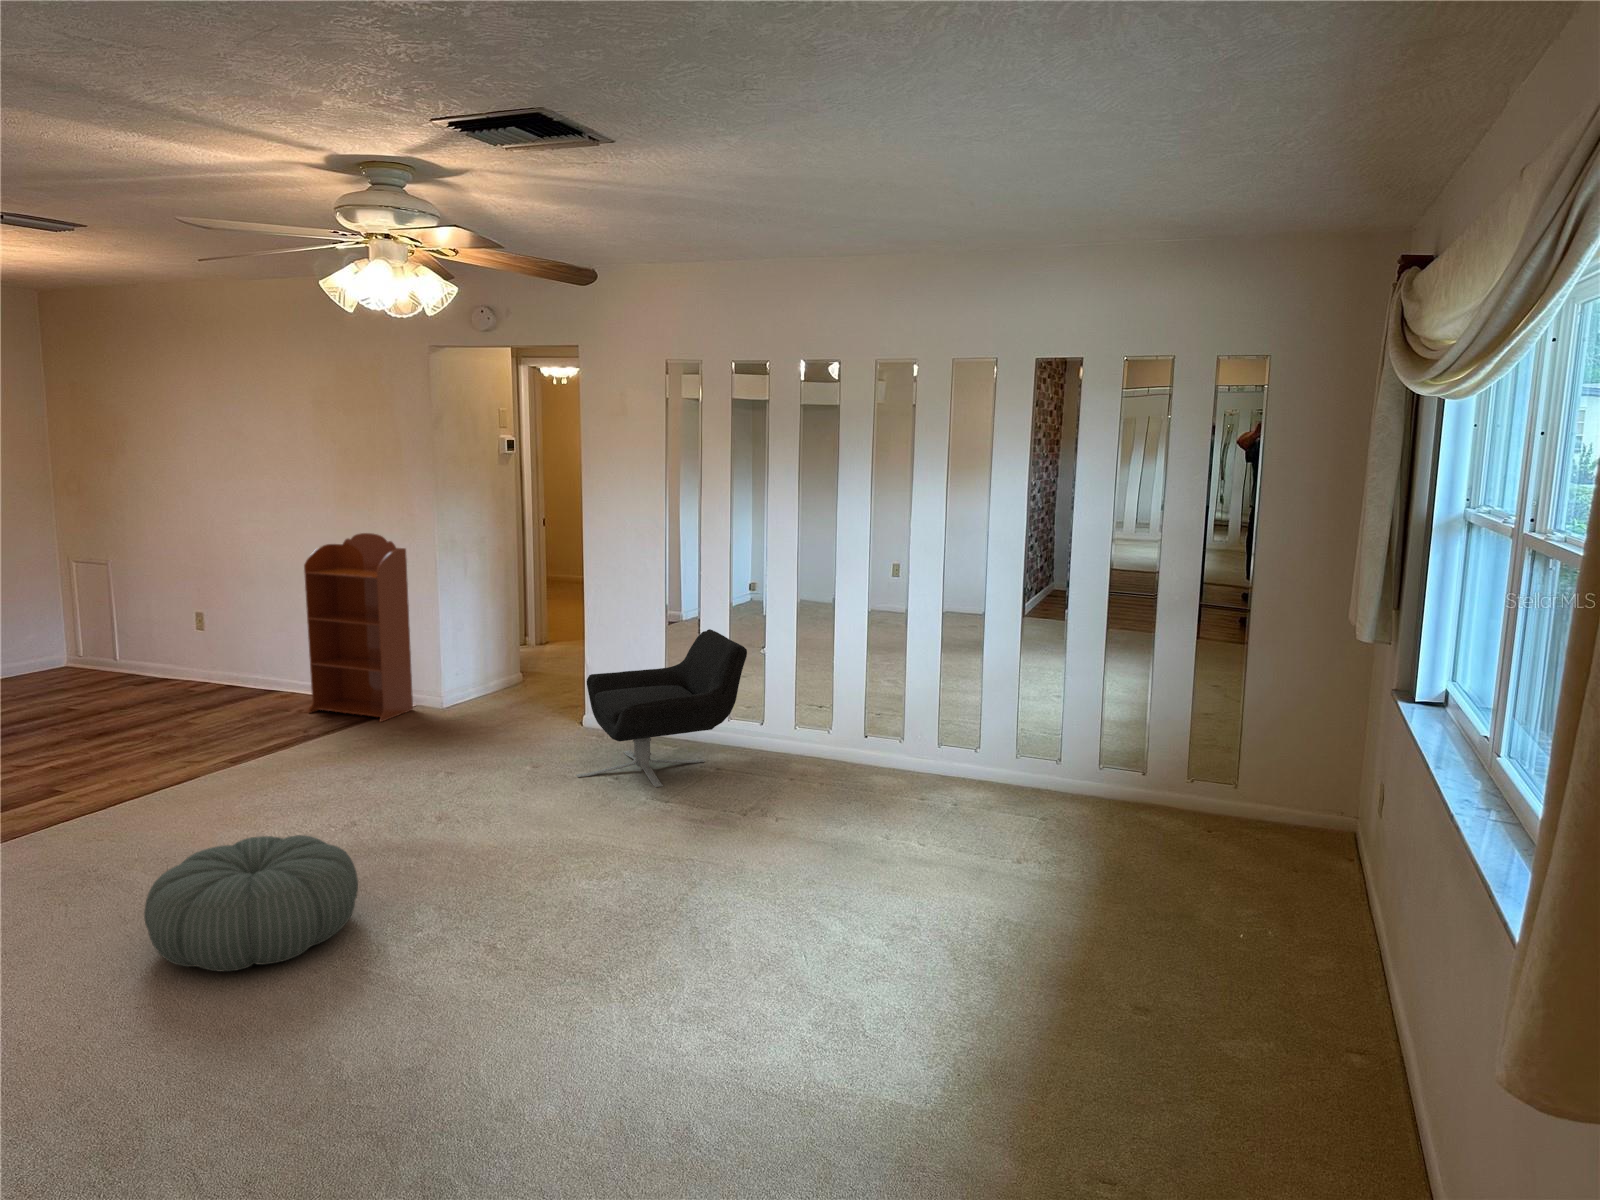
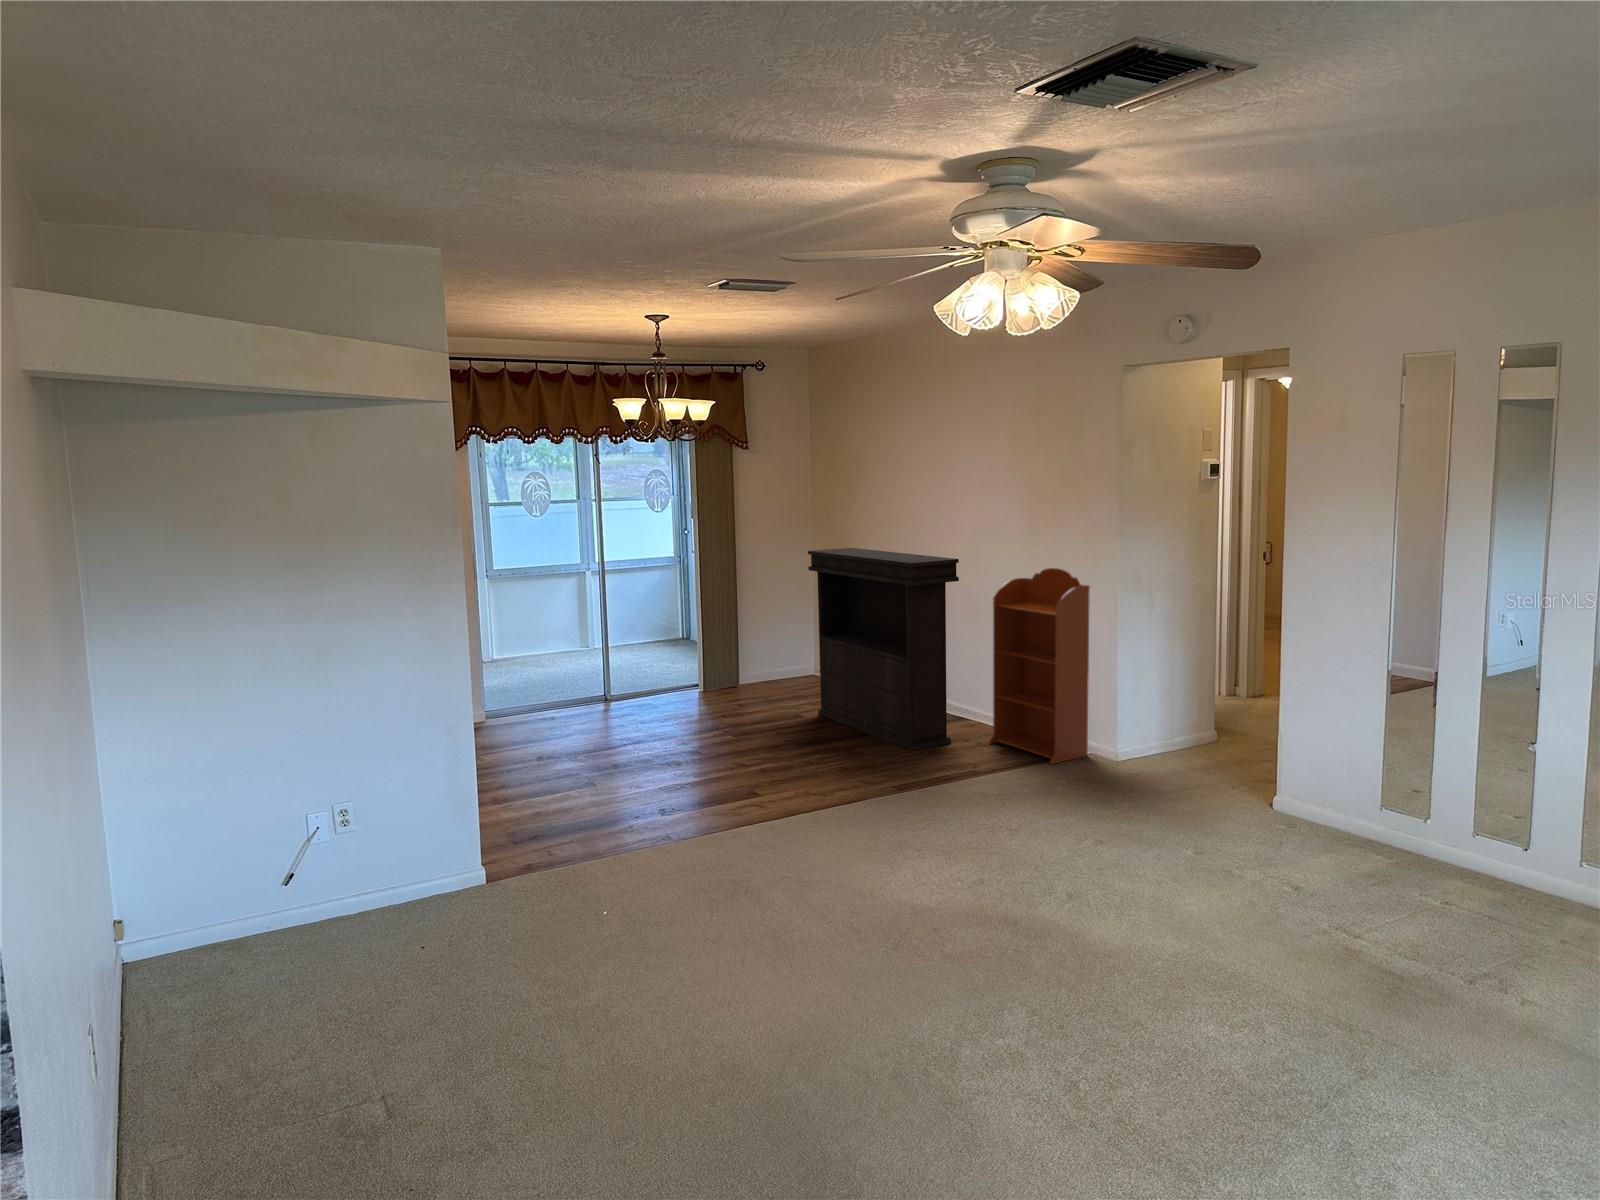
console table: none [53,517,266,731] -> present [808,548,959,751]
lounge chair: present [576,629,747,787] -> none [1242,710,1501,909]
pouf: present [144,835,358,971] -> none [755,869,946,1008]

